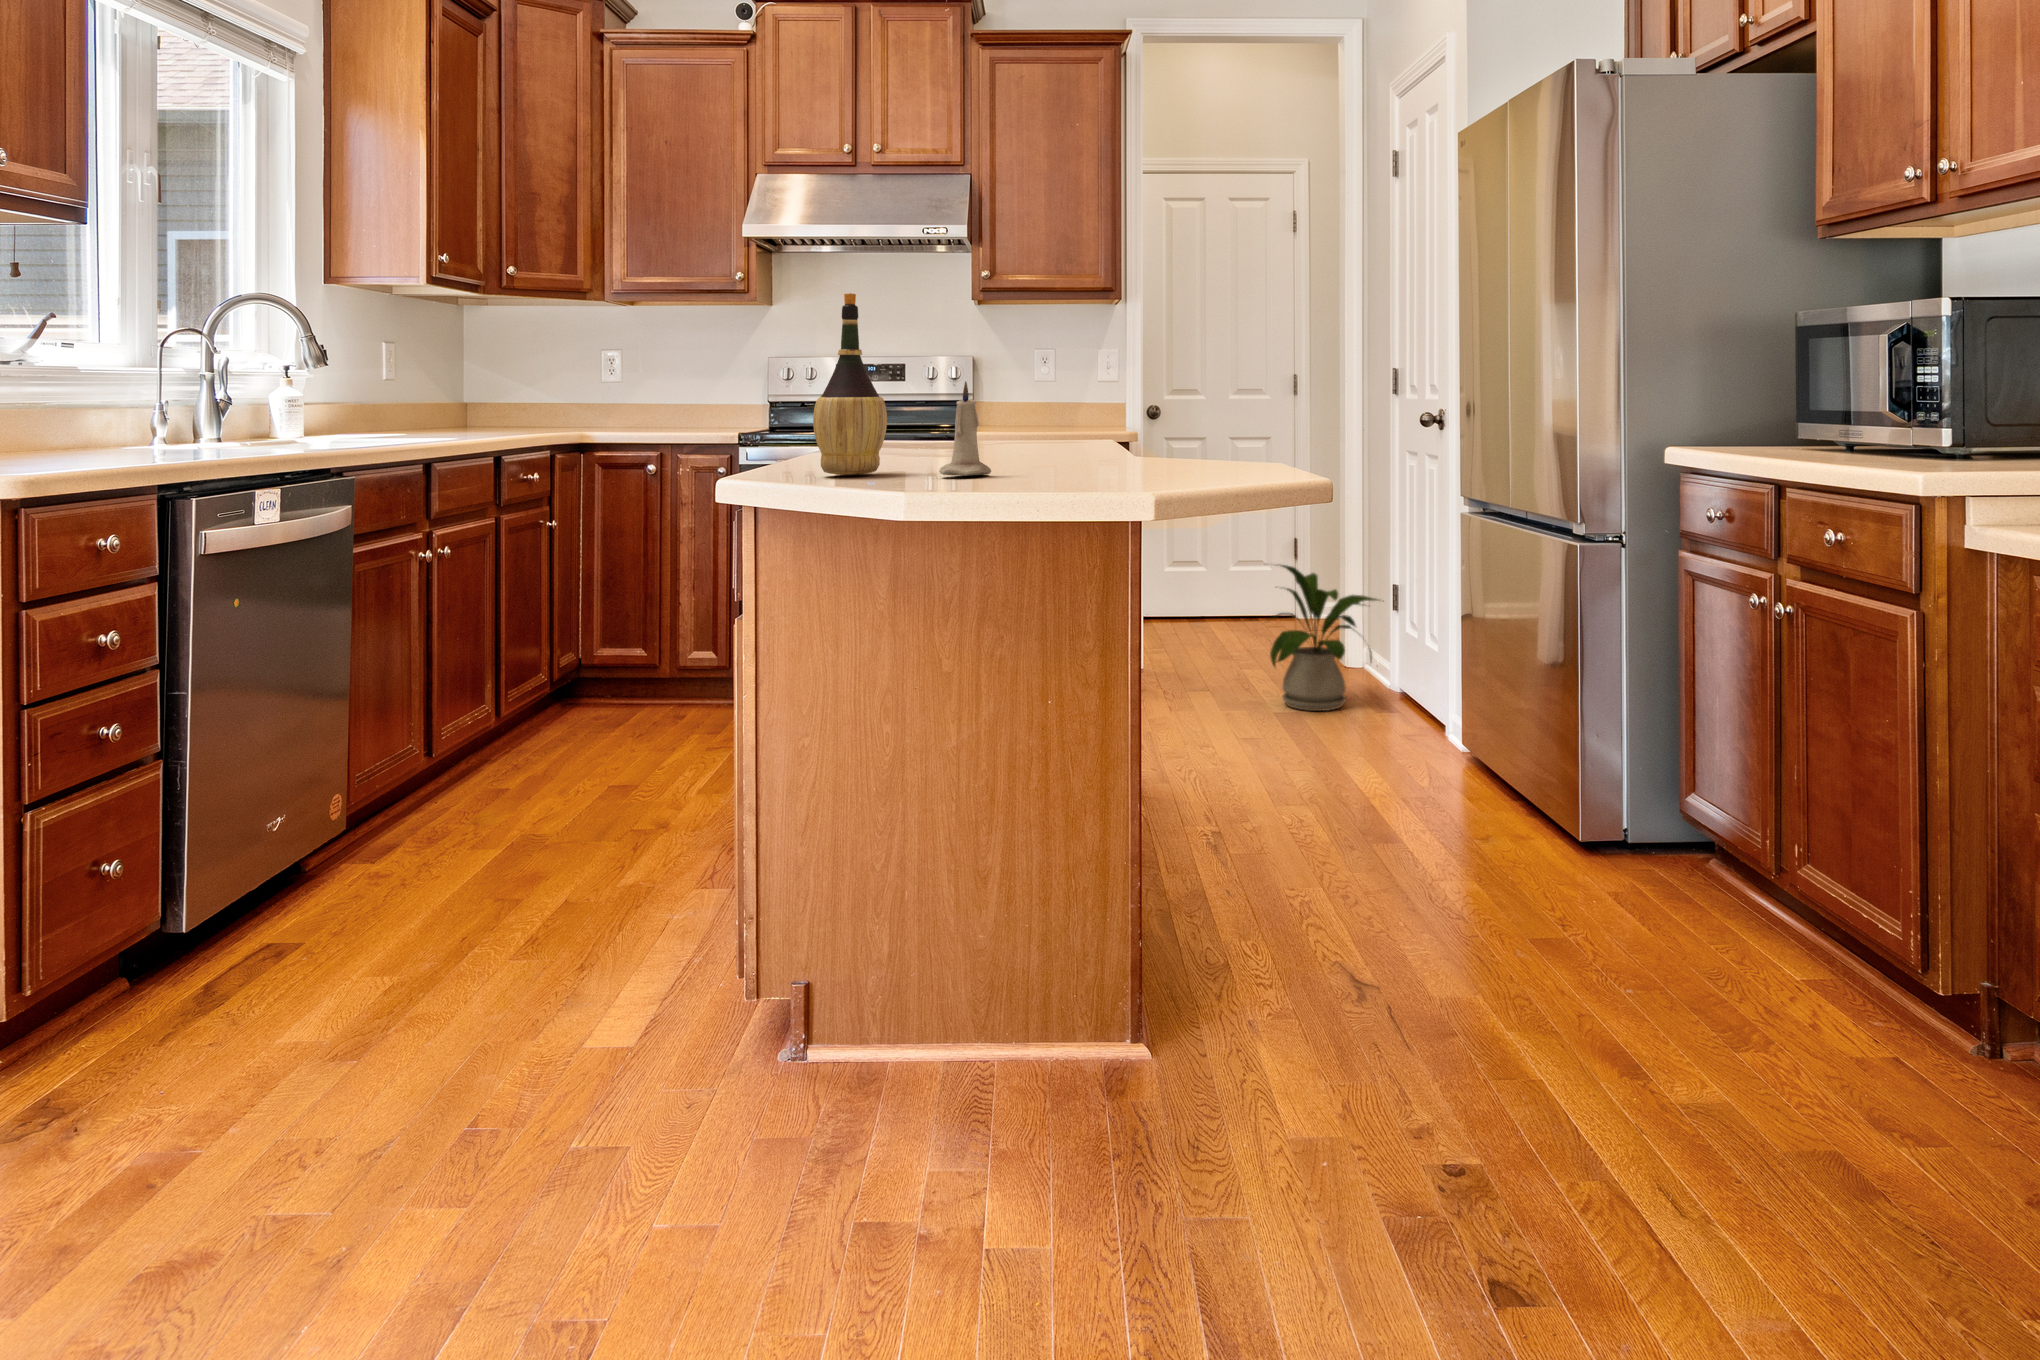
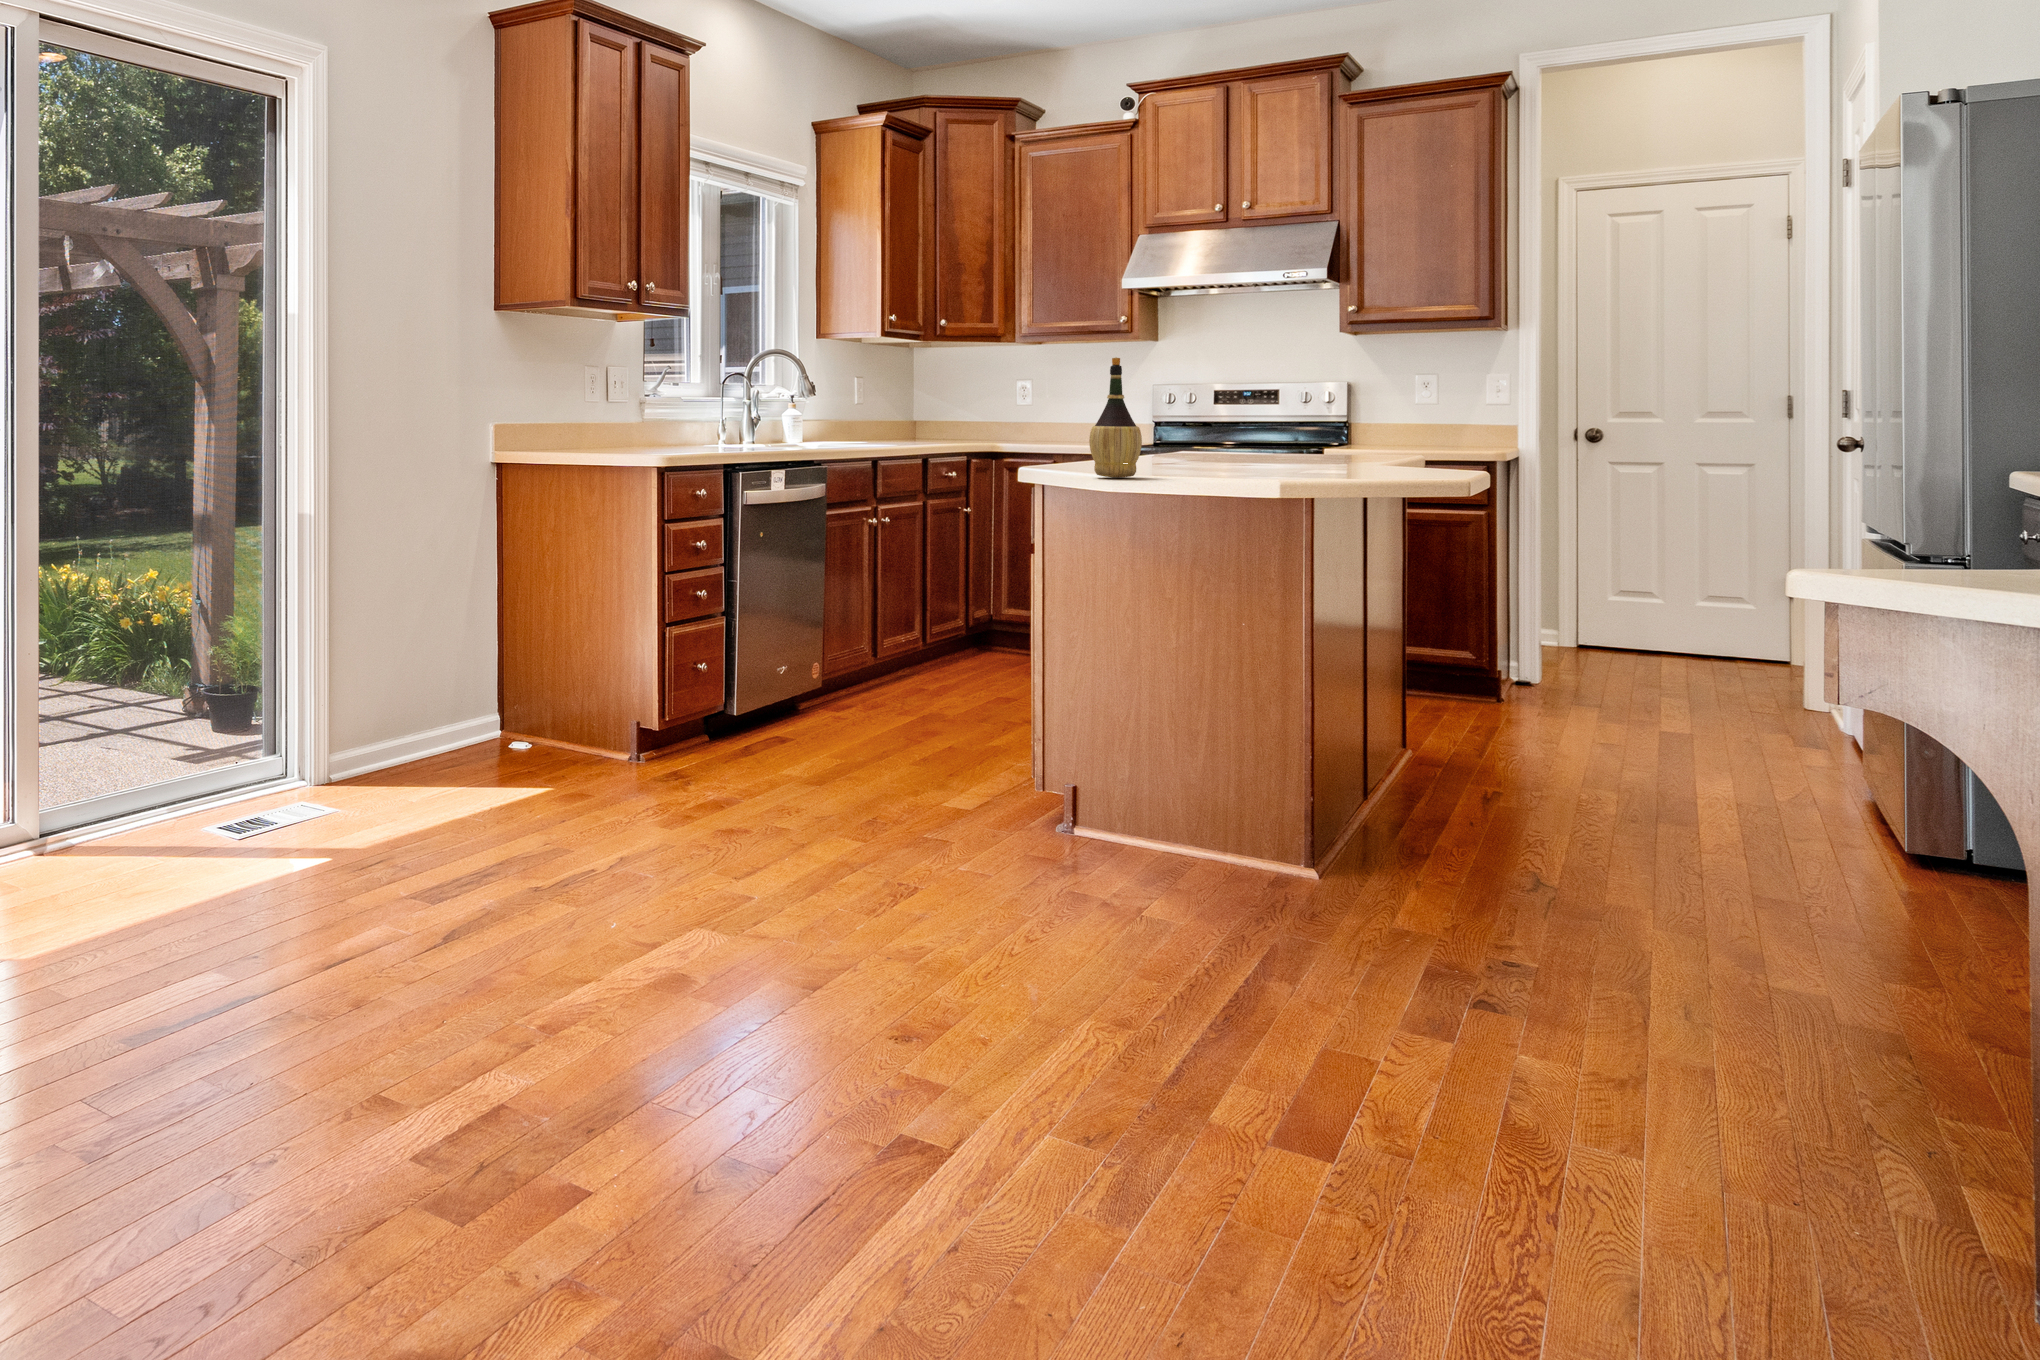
candle: present [939,381,991,476] -> none [1169,417,1208,481]
house plant: present [1270,565,1378,711] -> none [1638,592,1812,744]

